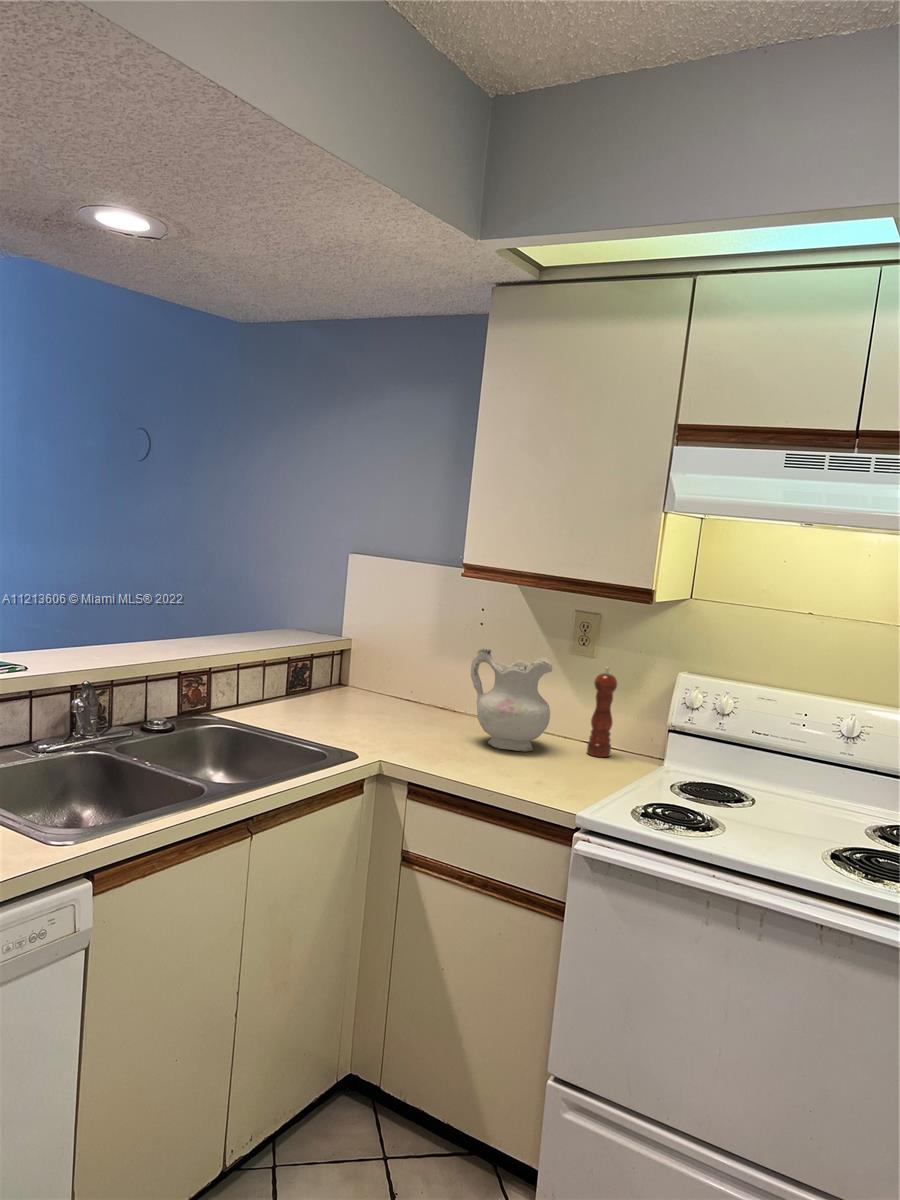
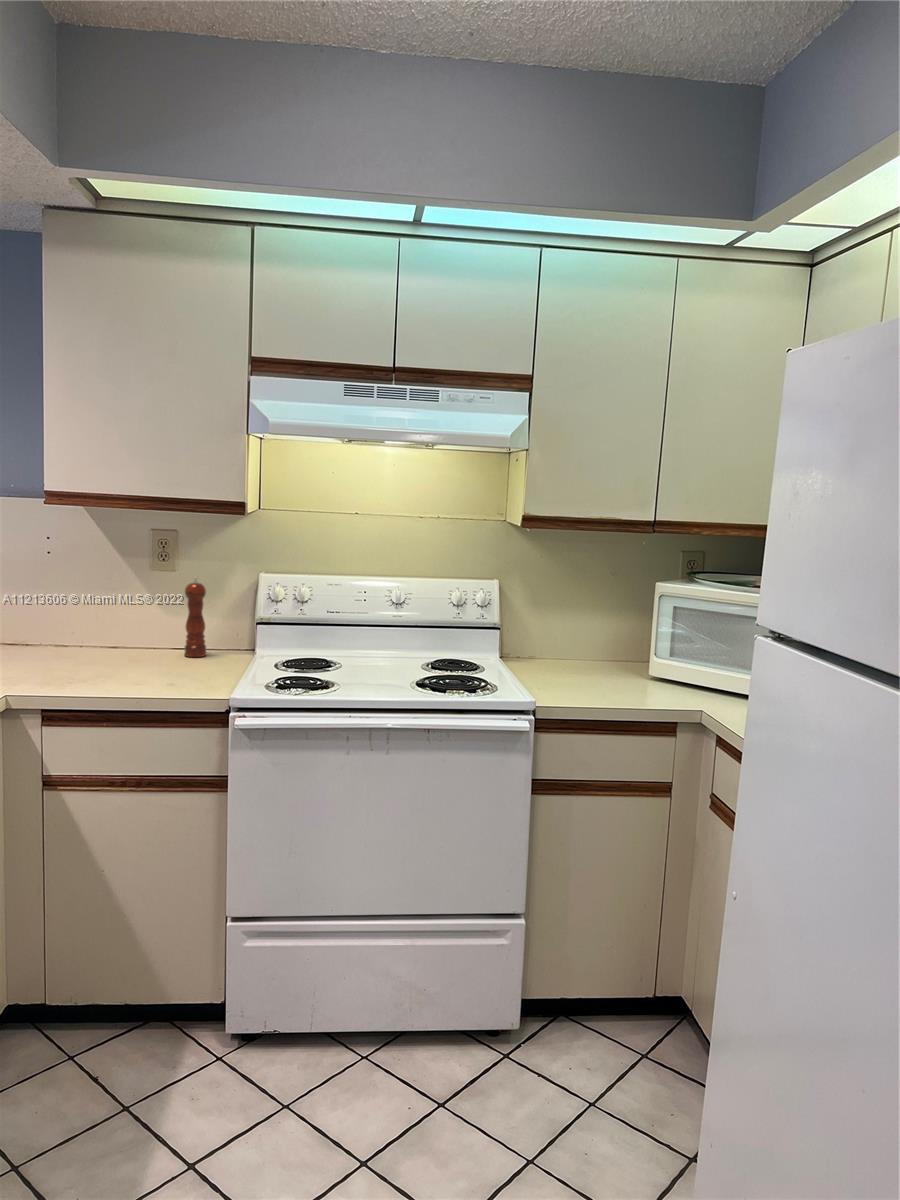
ceramic pitcher: present [471,649,552,752] -> none [63,574,150,667]

